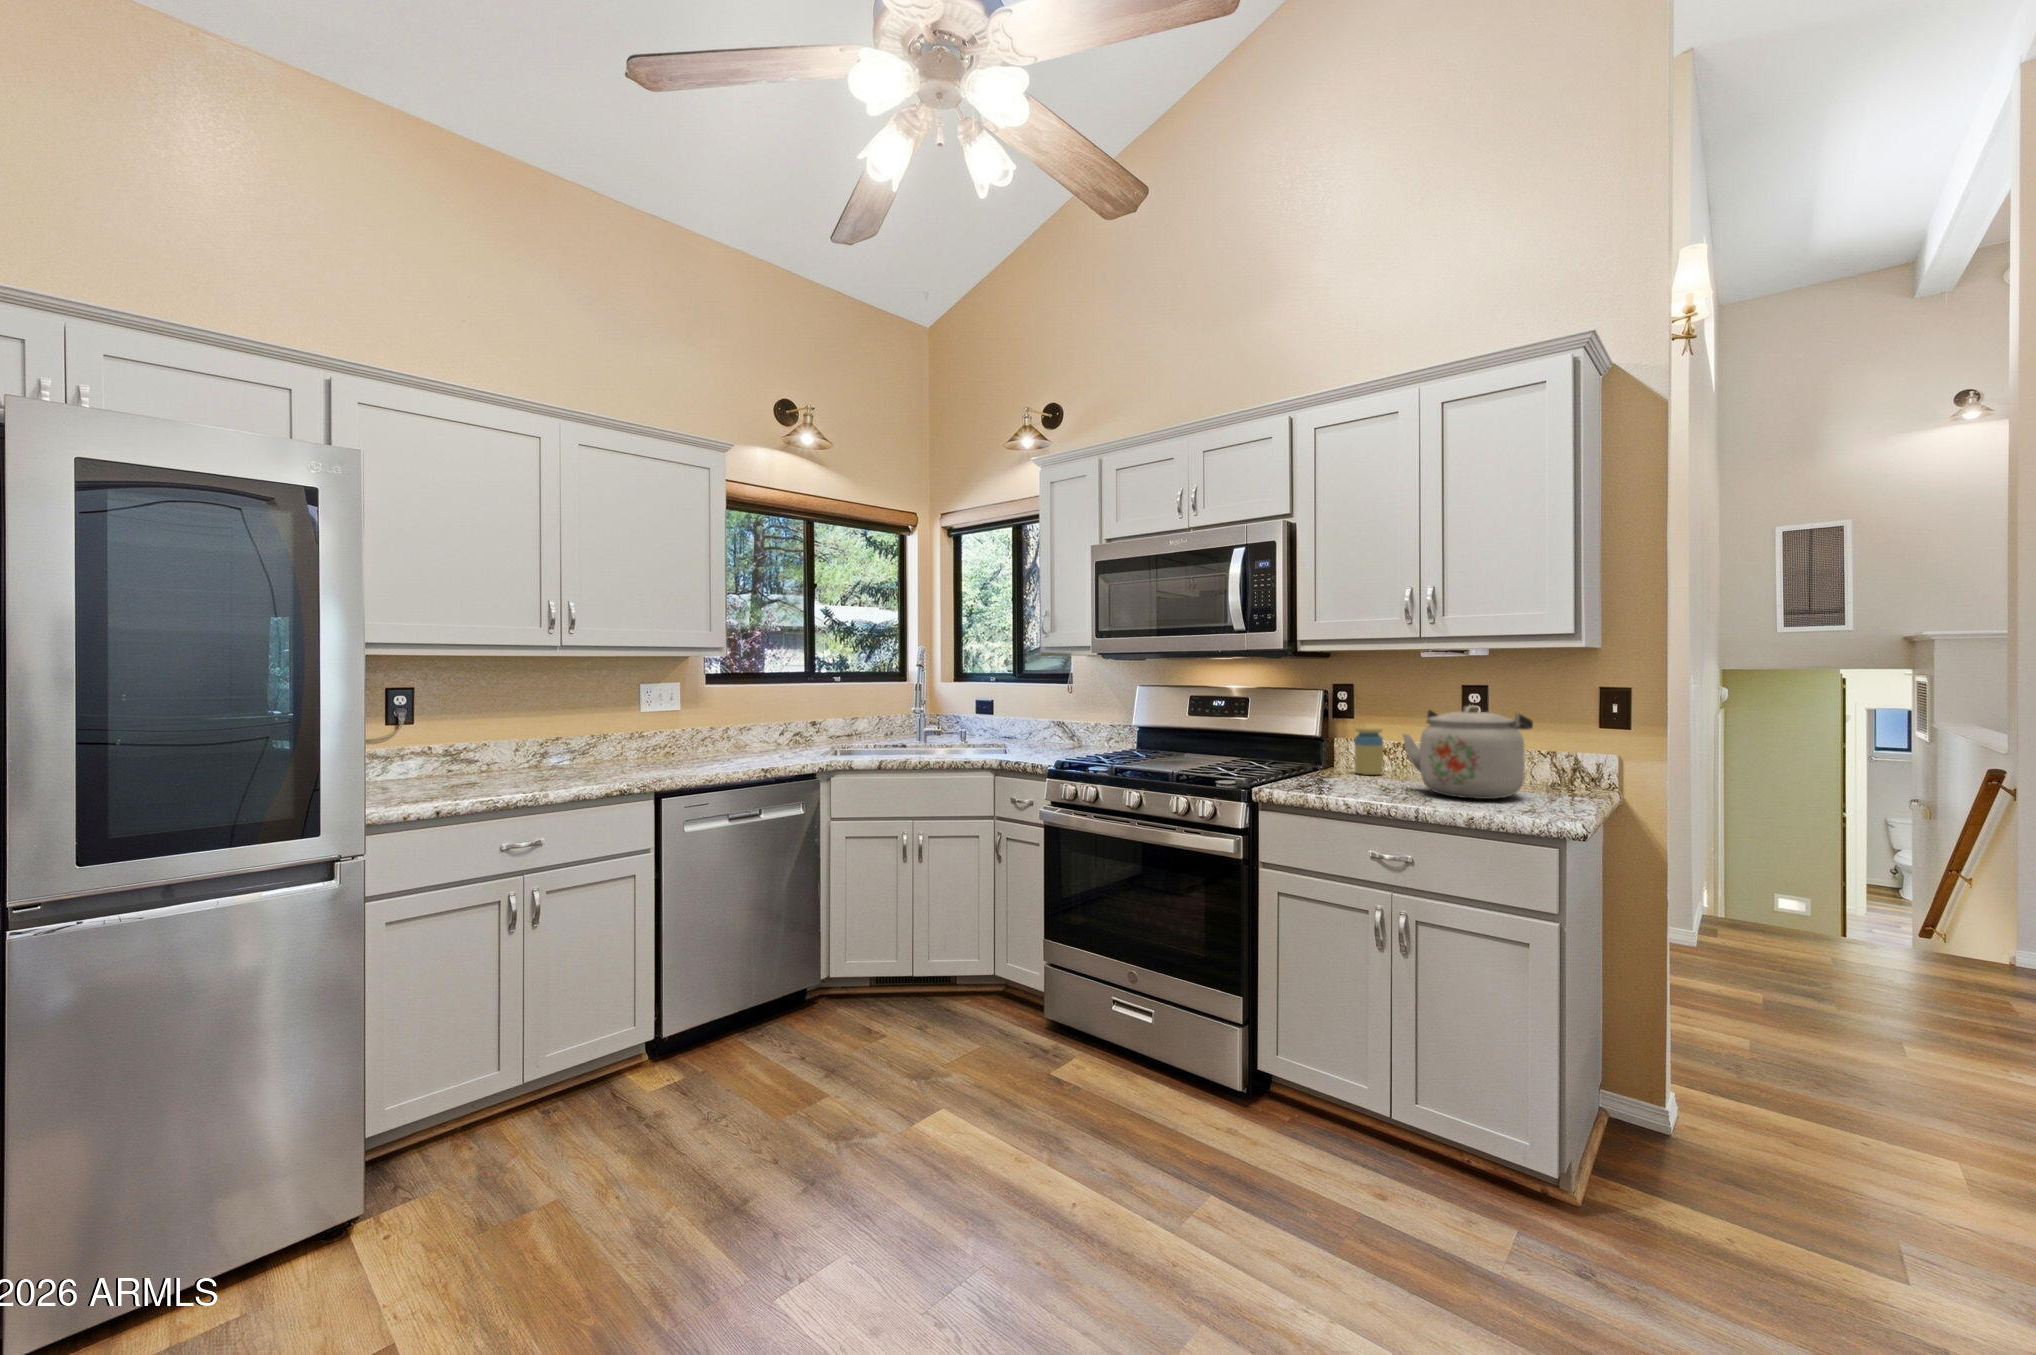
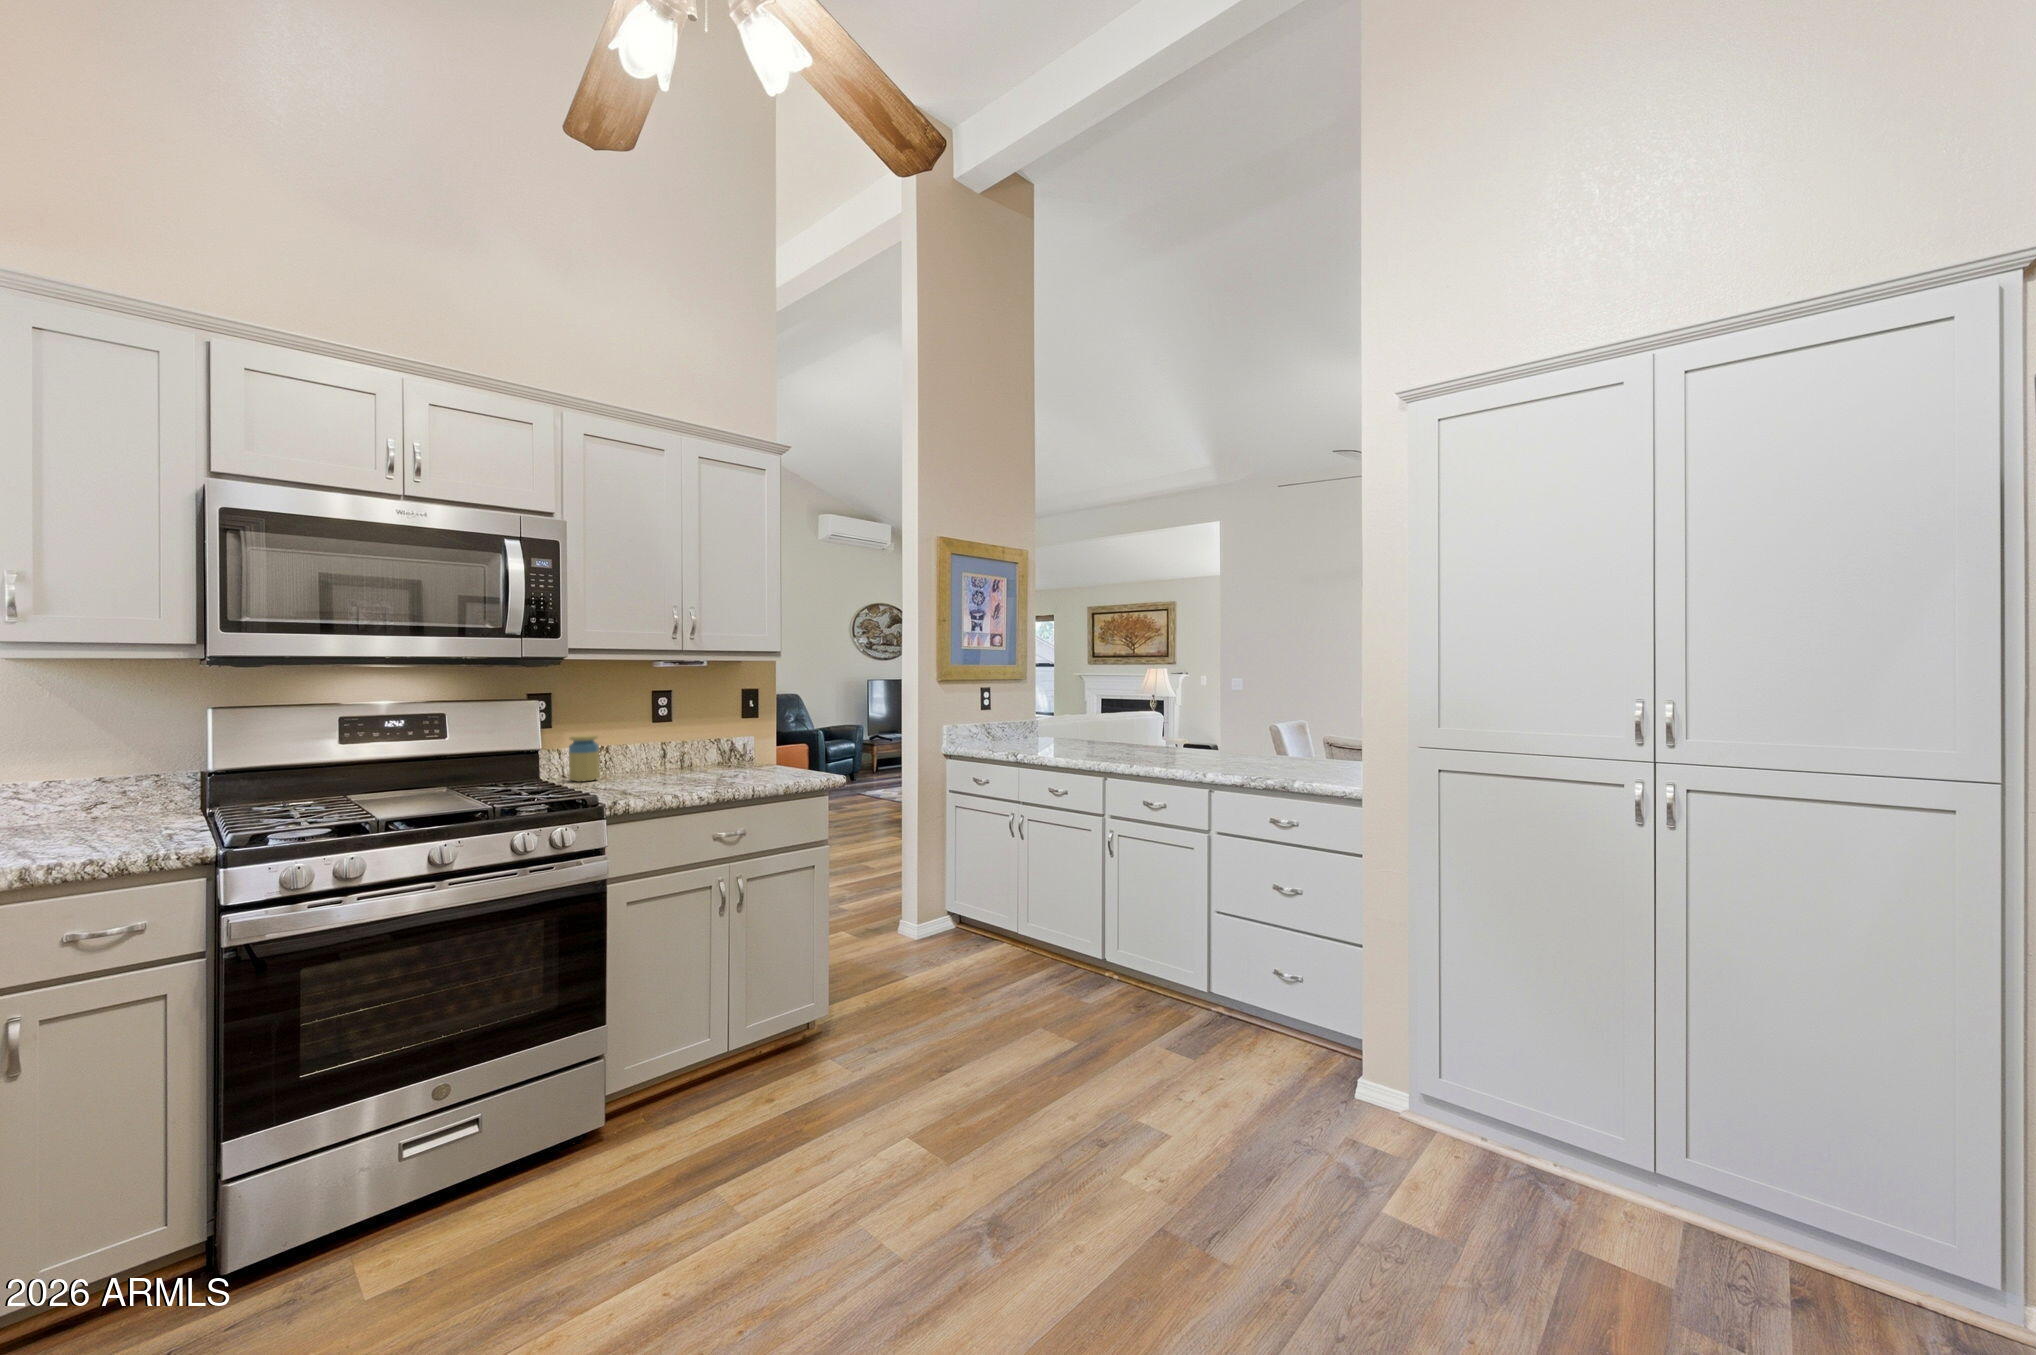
kettle: present [1403,705,1533,799] -> none [668,705,761,779]

